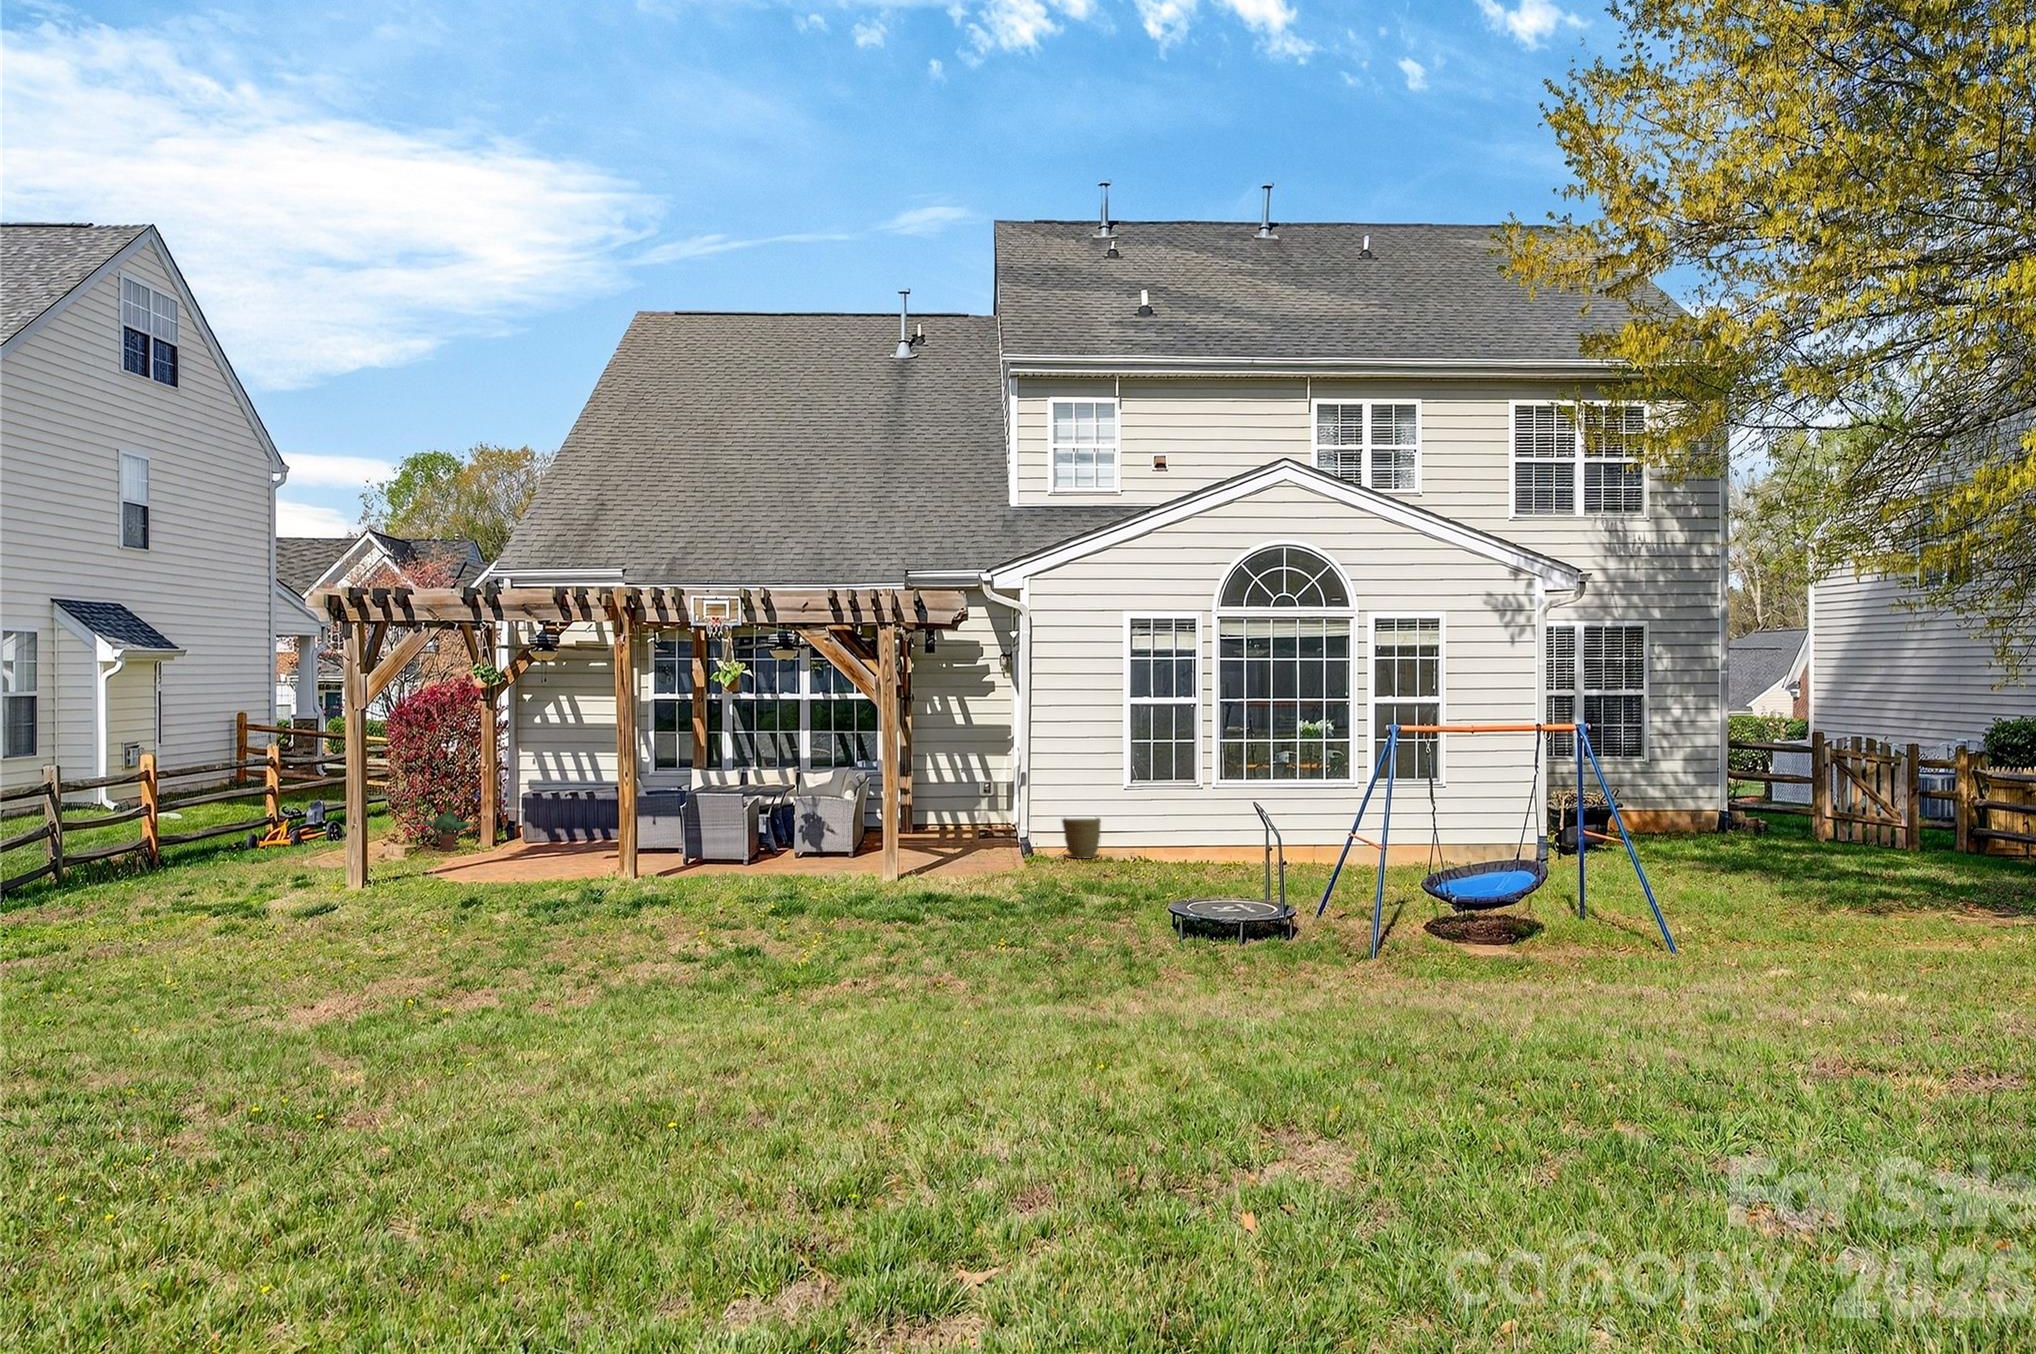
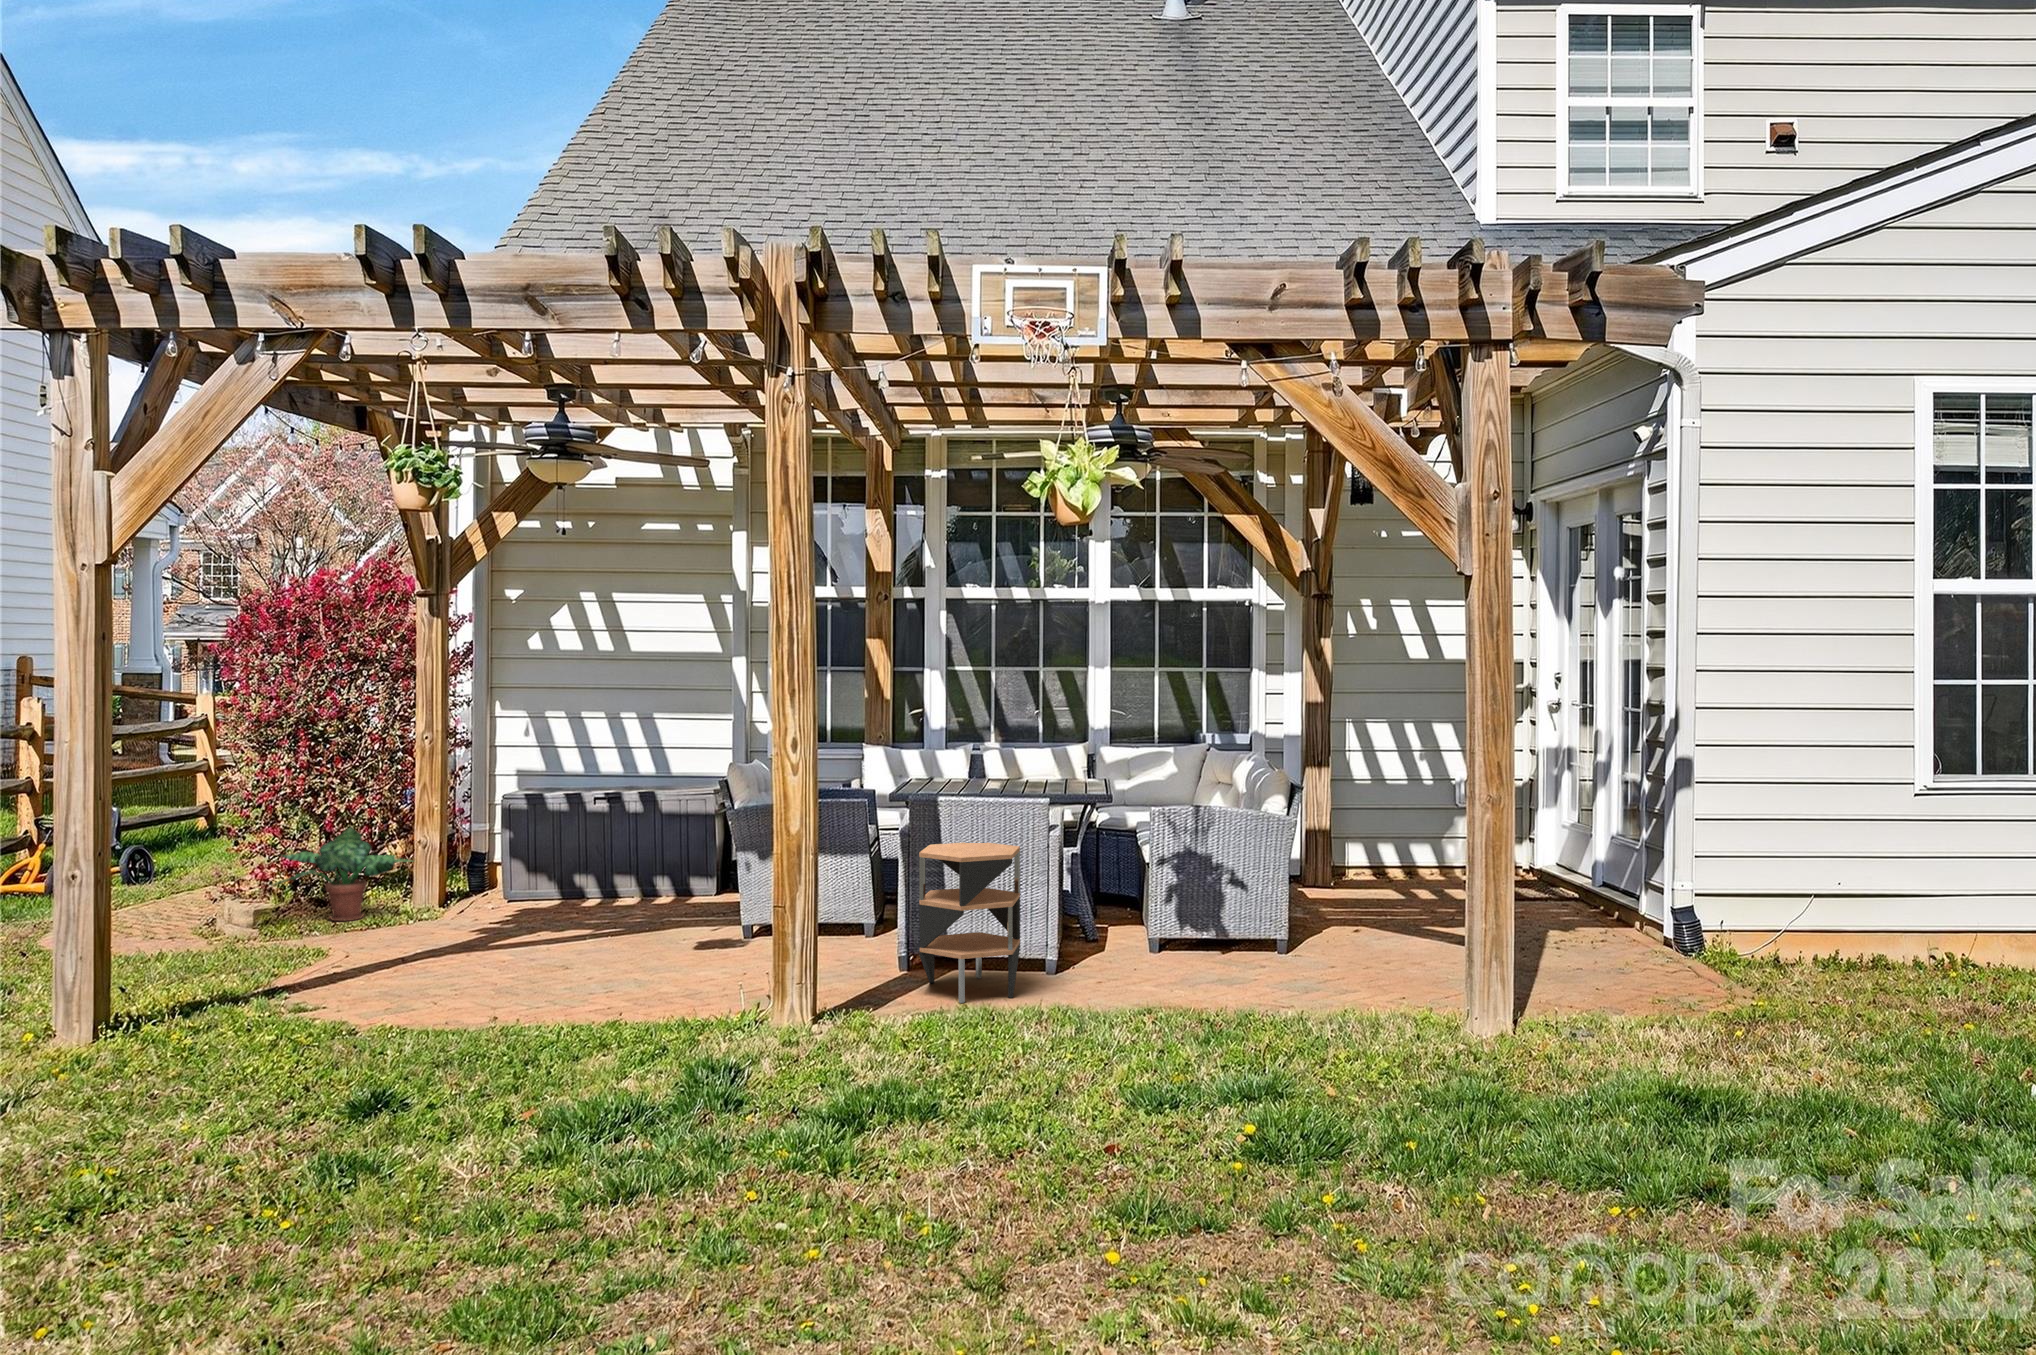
side table: none [688,811,731,874] -> present [919,842,1020,1003]
woven basket: present [1062,816,1101,859] -> none [1804,861,1917,971]

